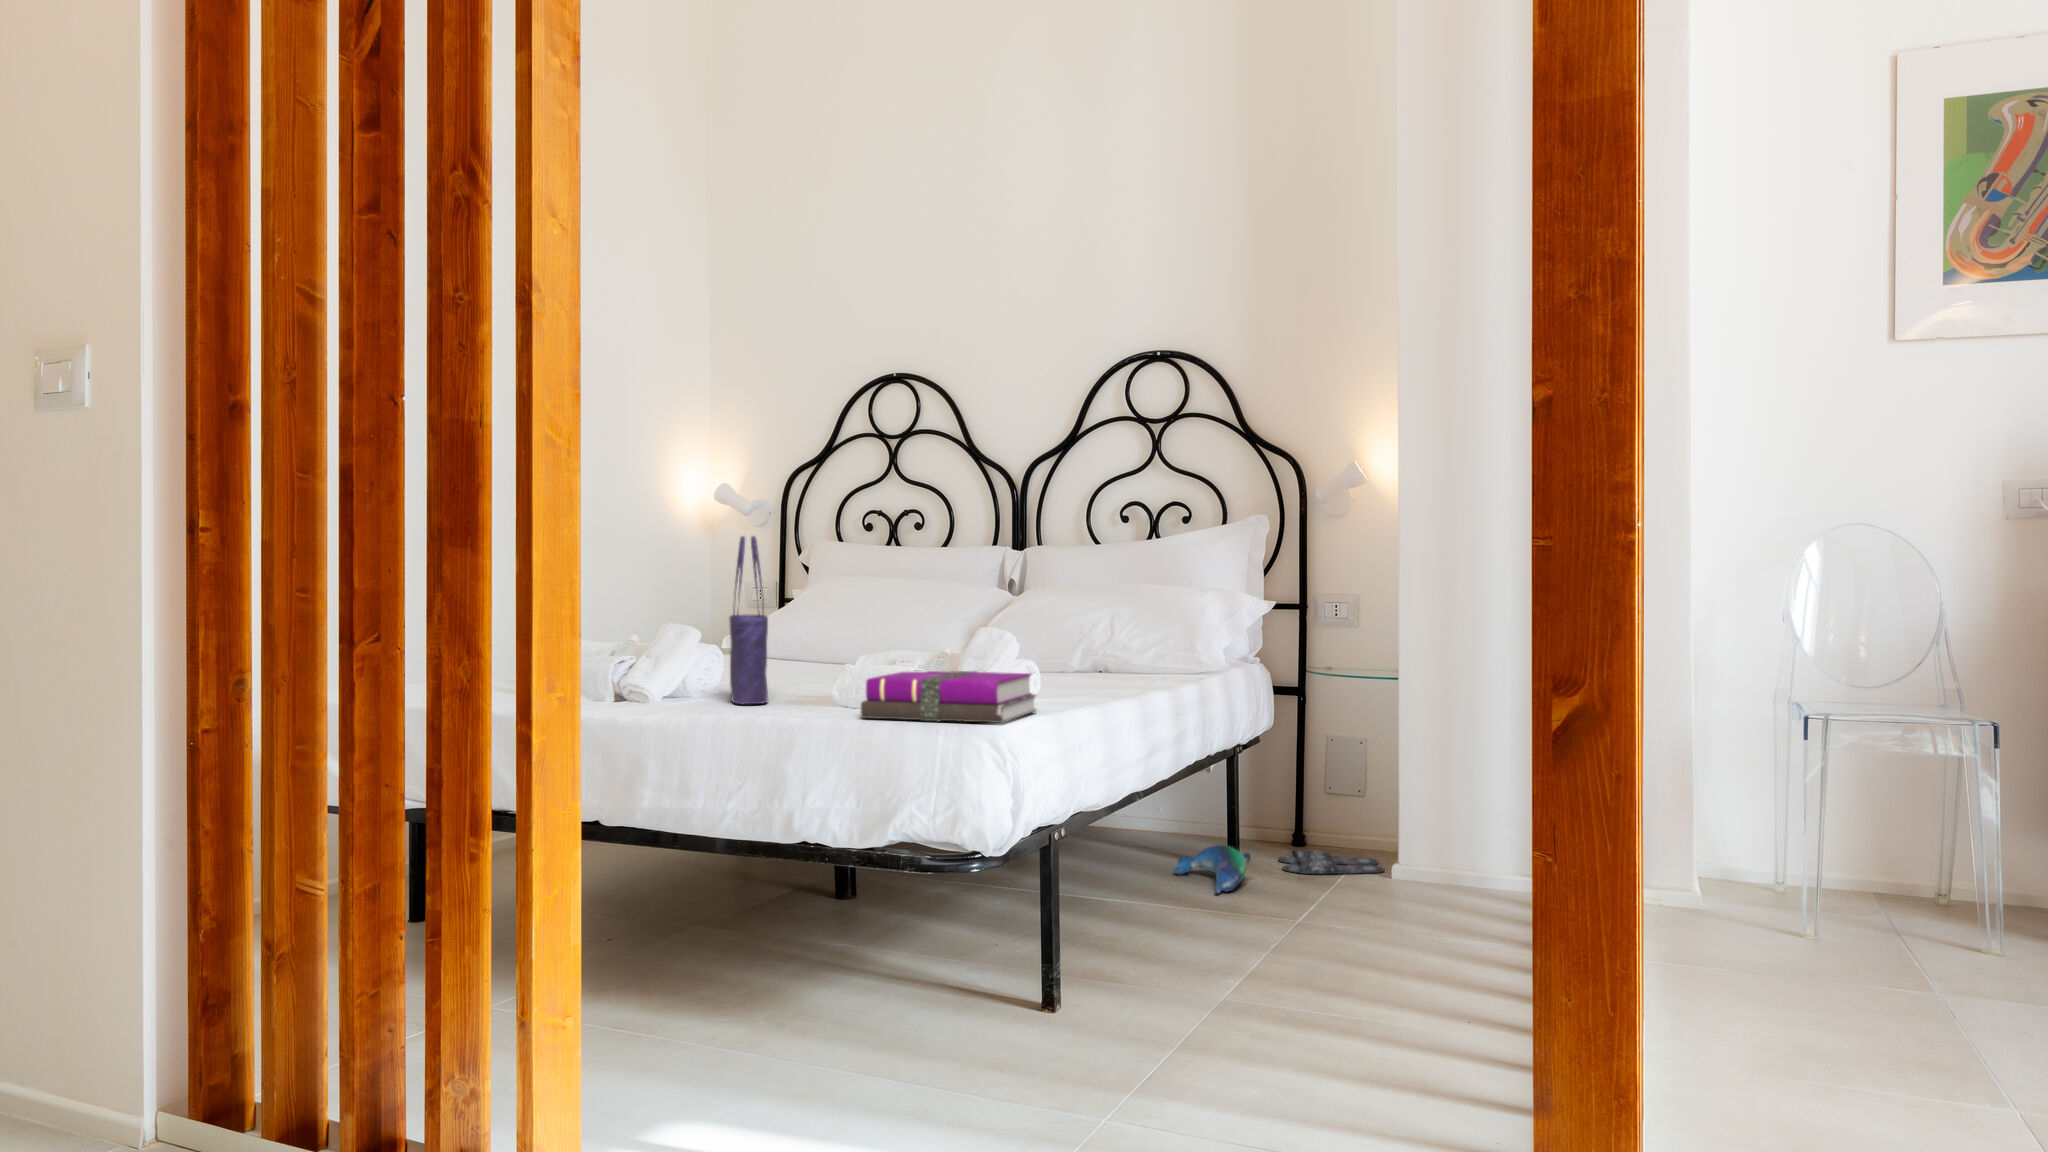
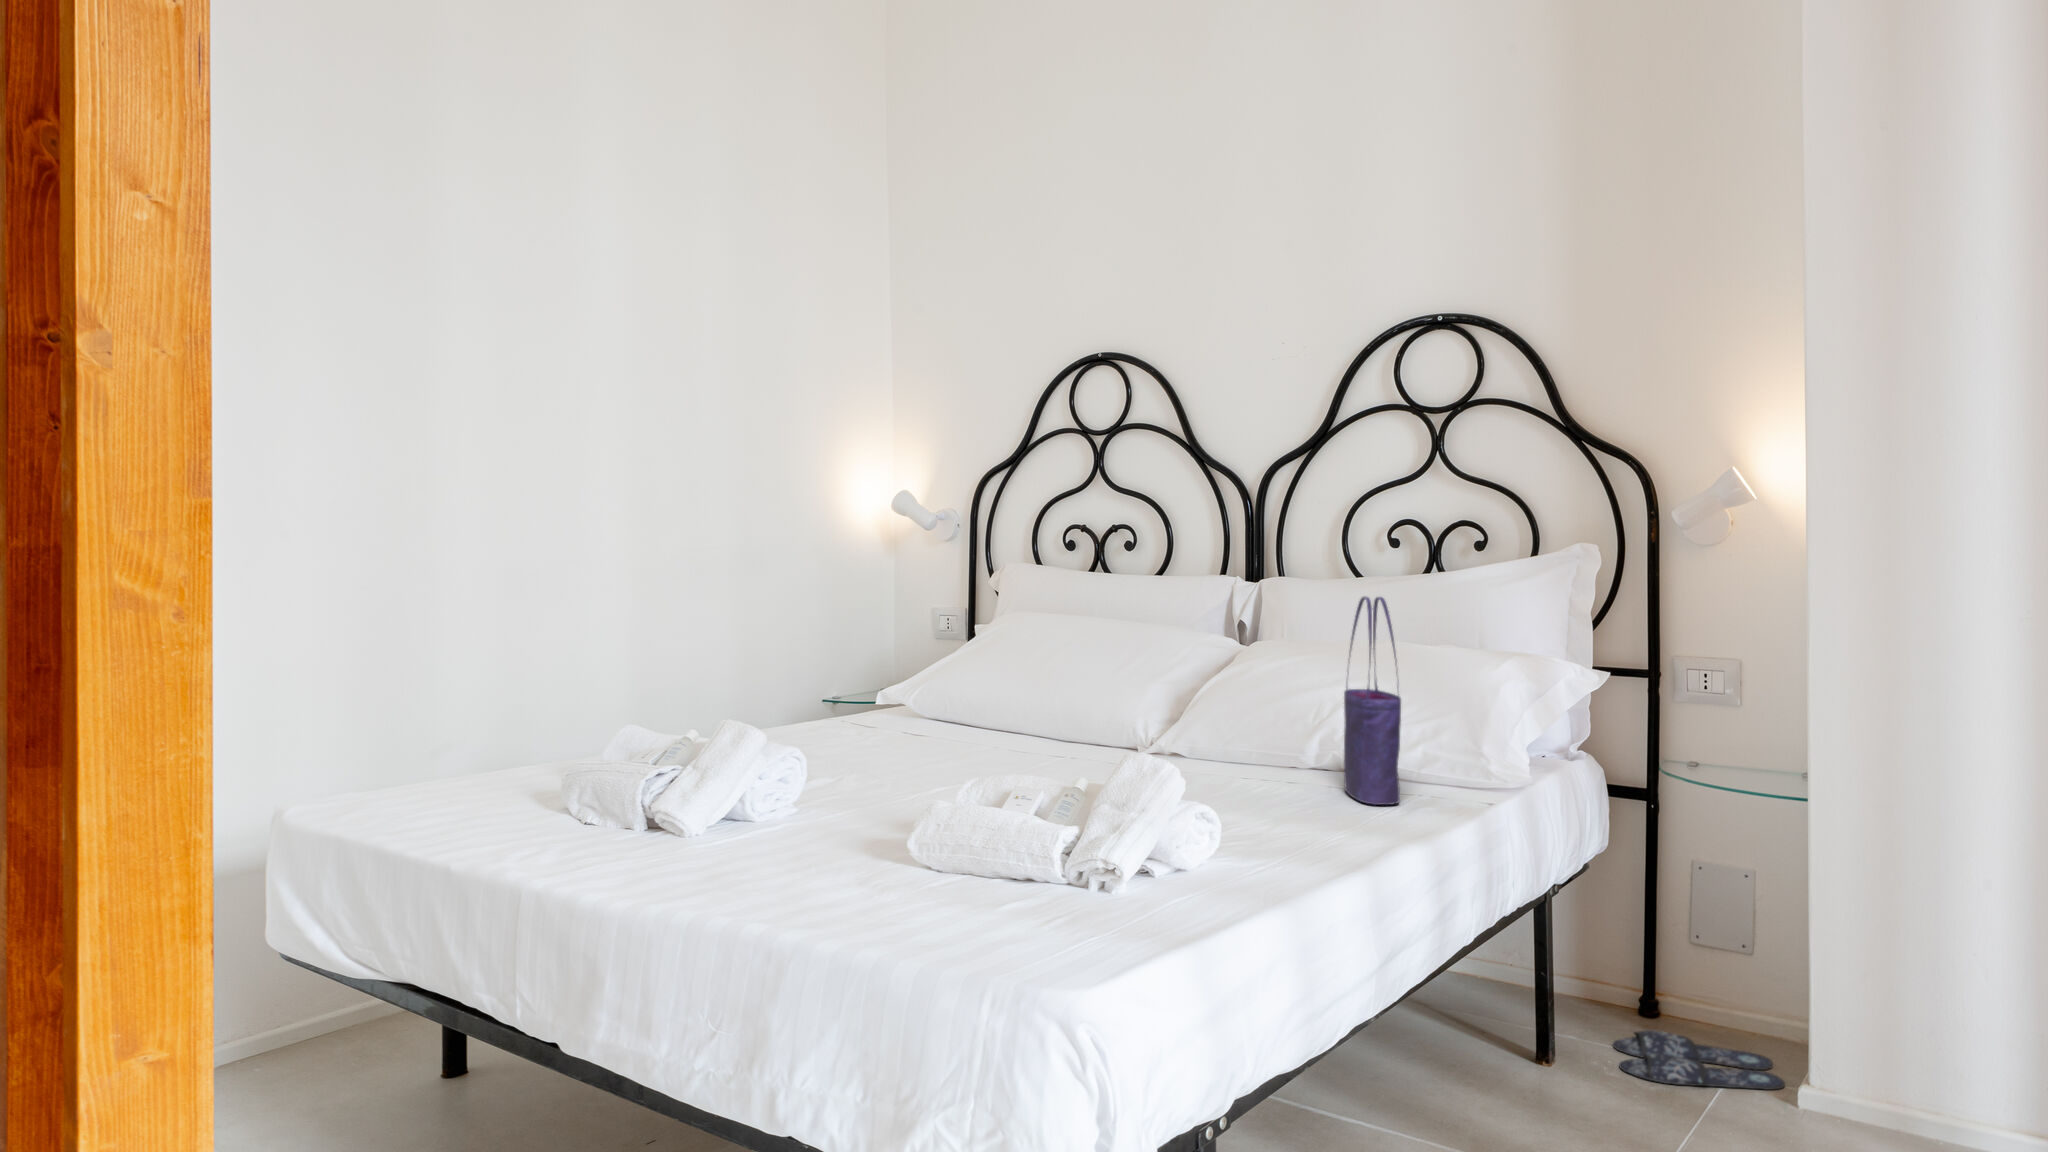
tote bag: present [729,536,768,704] -> present [1344,596,1401,805]
notebook: present [861,671,1036,723] -> none [906,820,1201,950]
plush toy: present [1173,845,1251,893] -> none [1451,1031,1571,1119]

